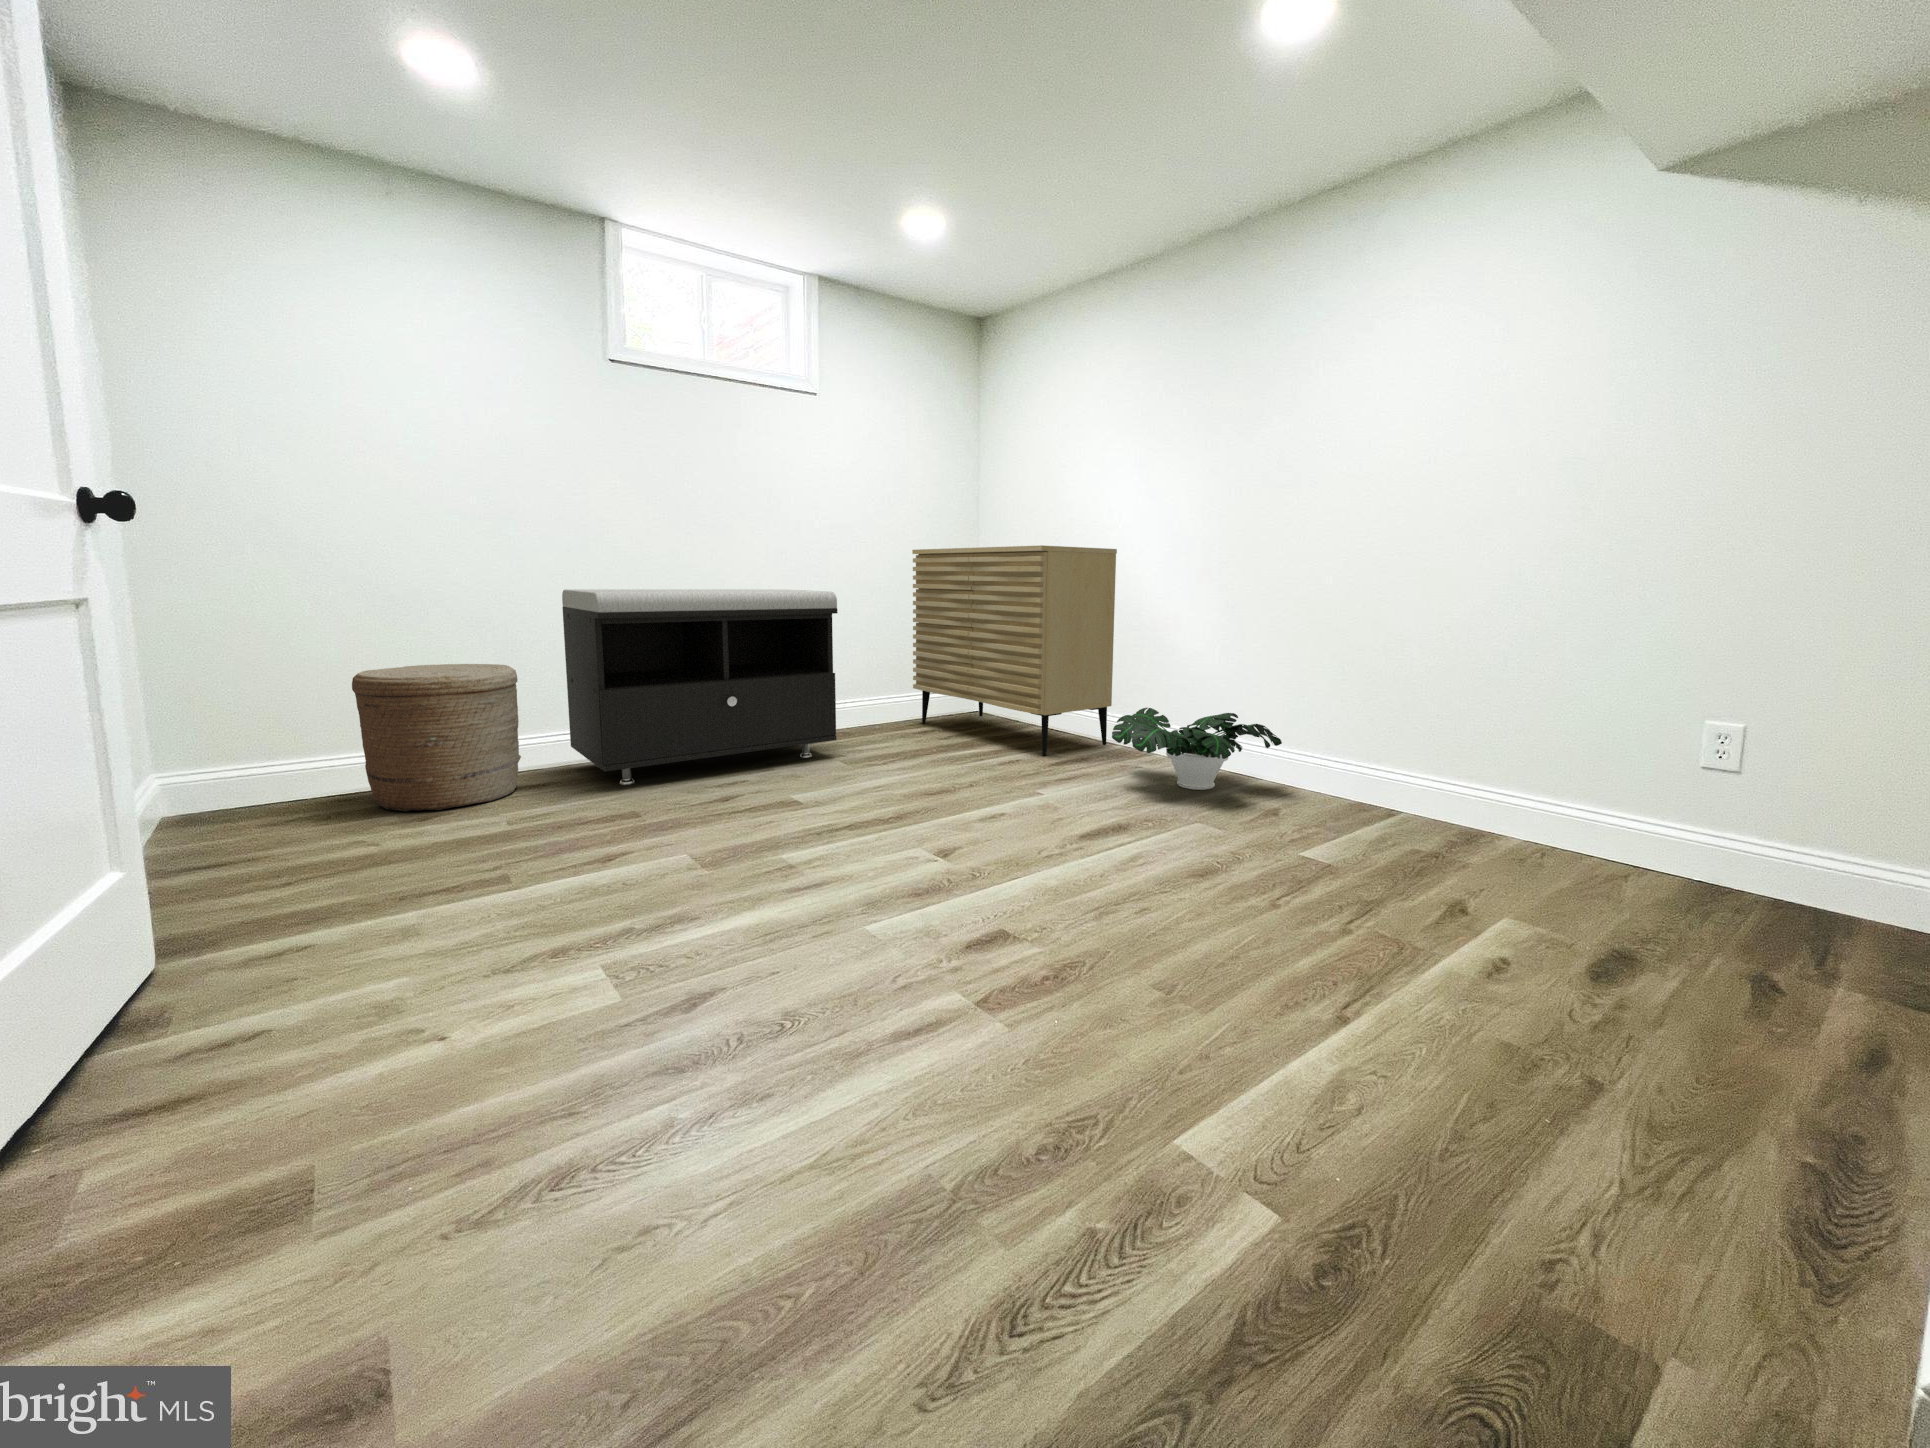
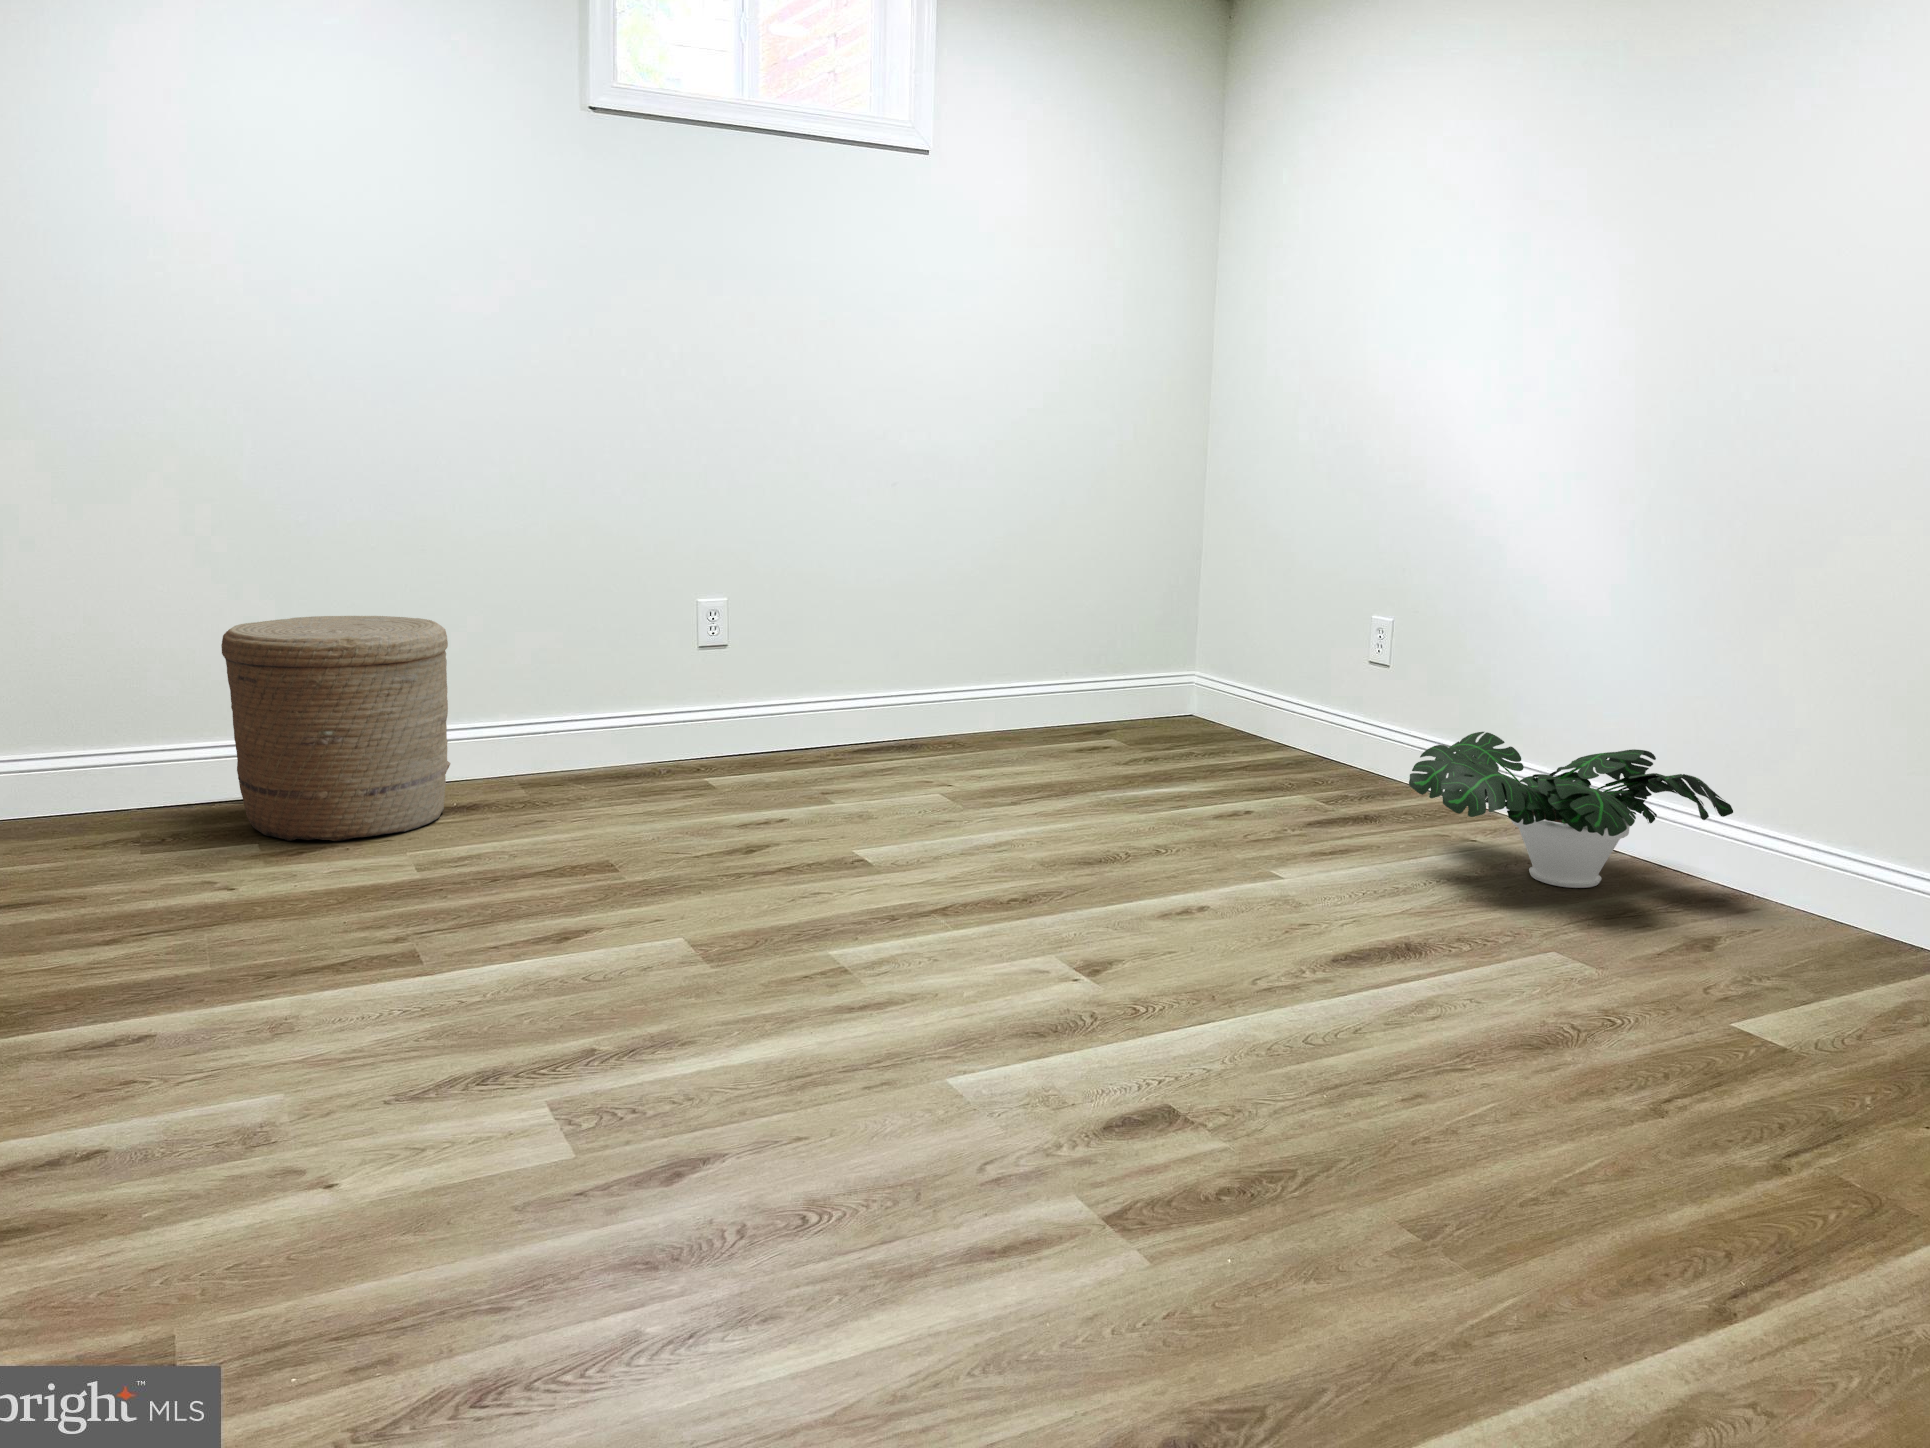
dresser: present [912,545,1117,756] -> none [1074,431,1447,807]
storage bench: present [562,589,838,785] -> none [516,500,944,817]

